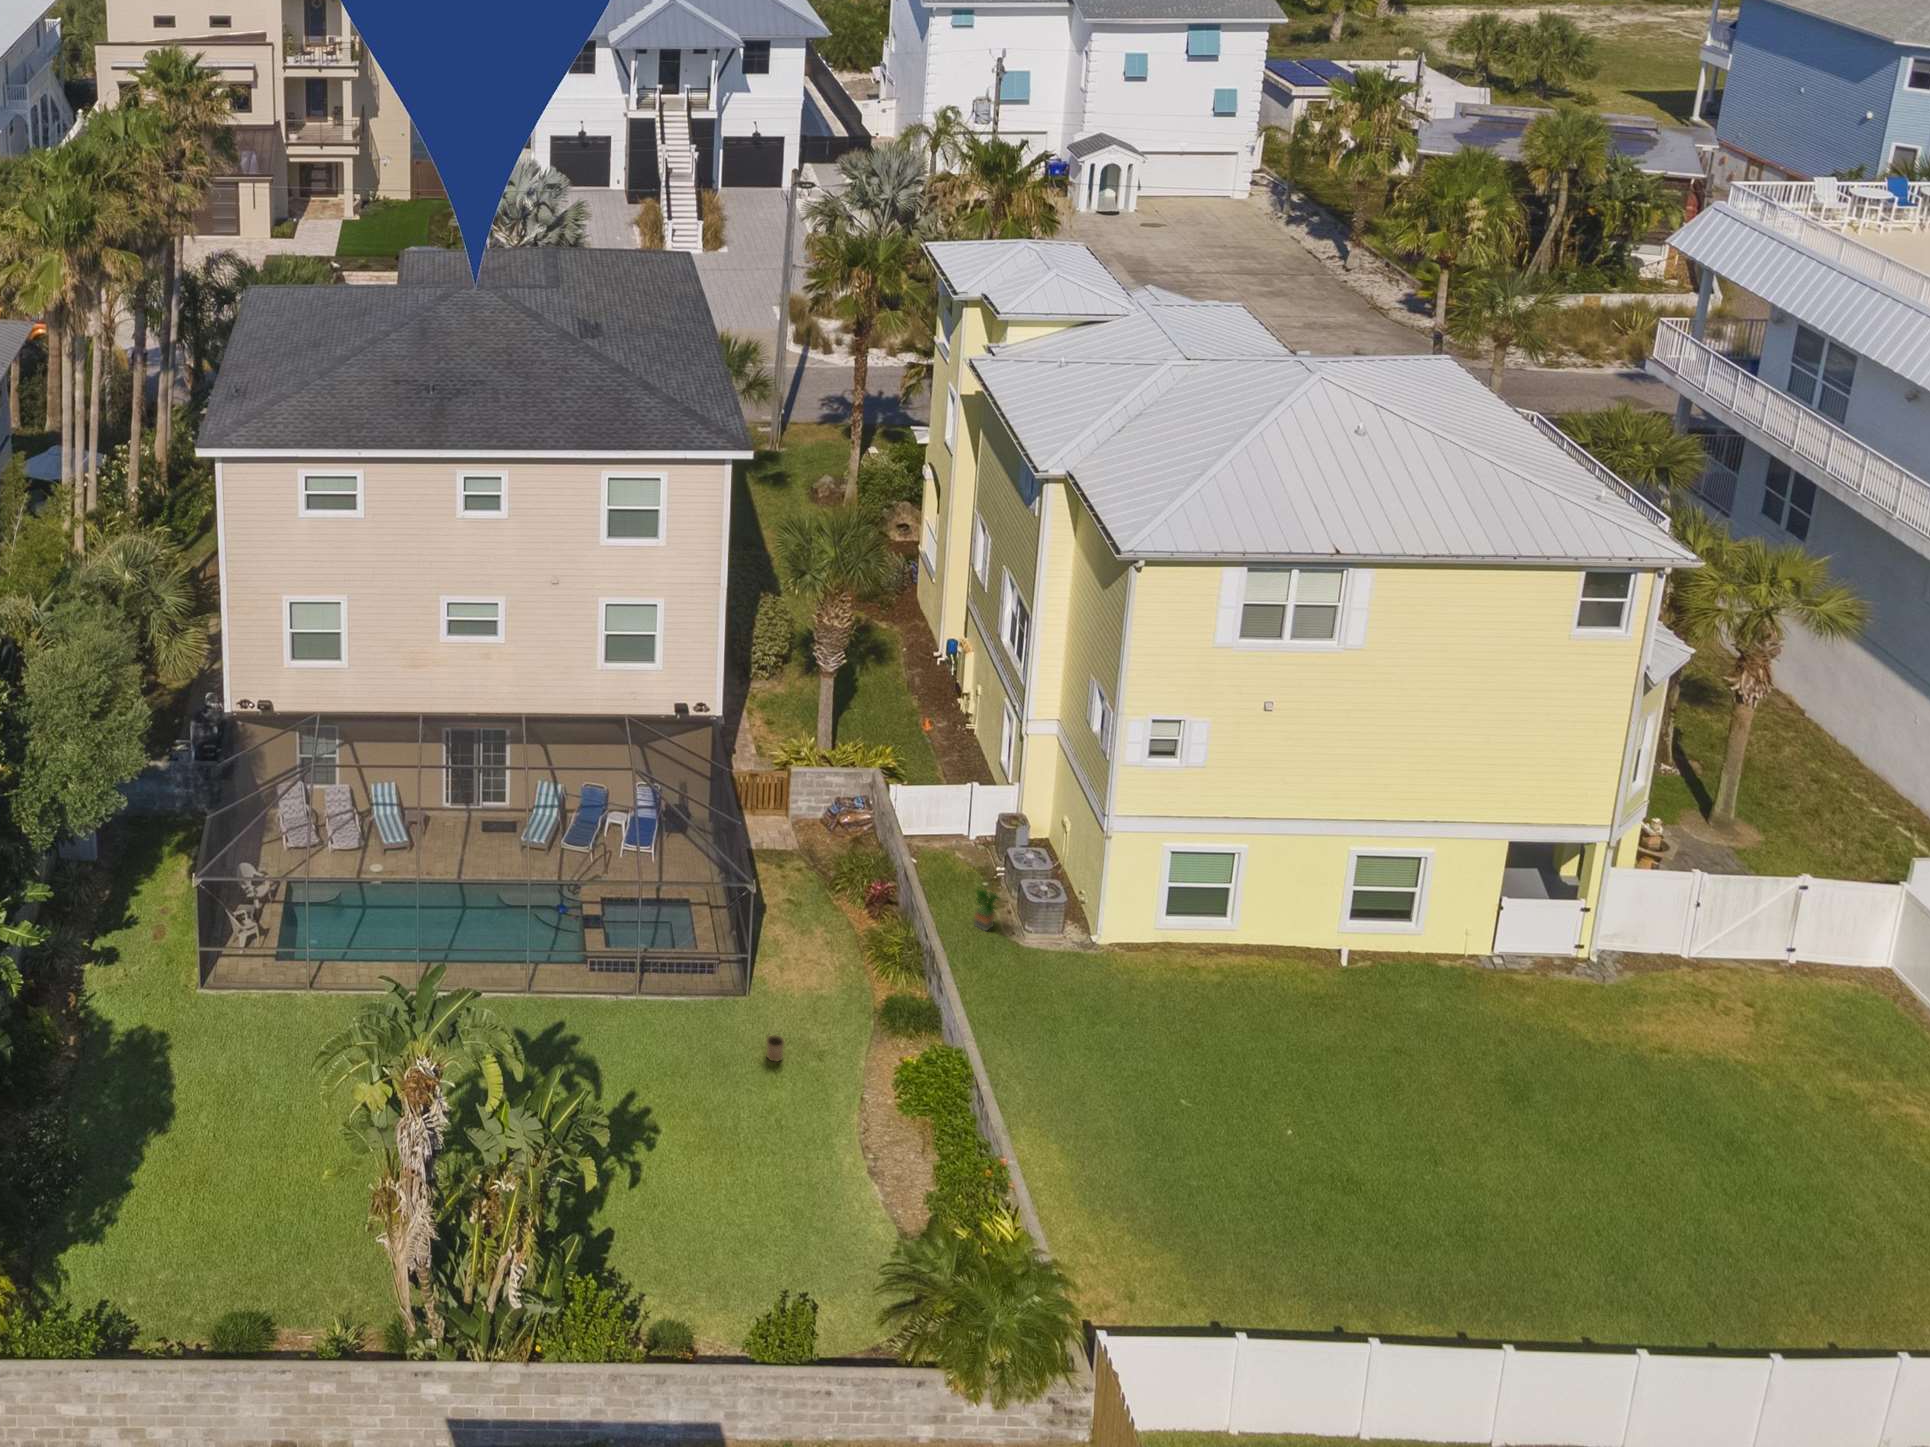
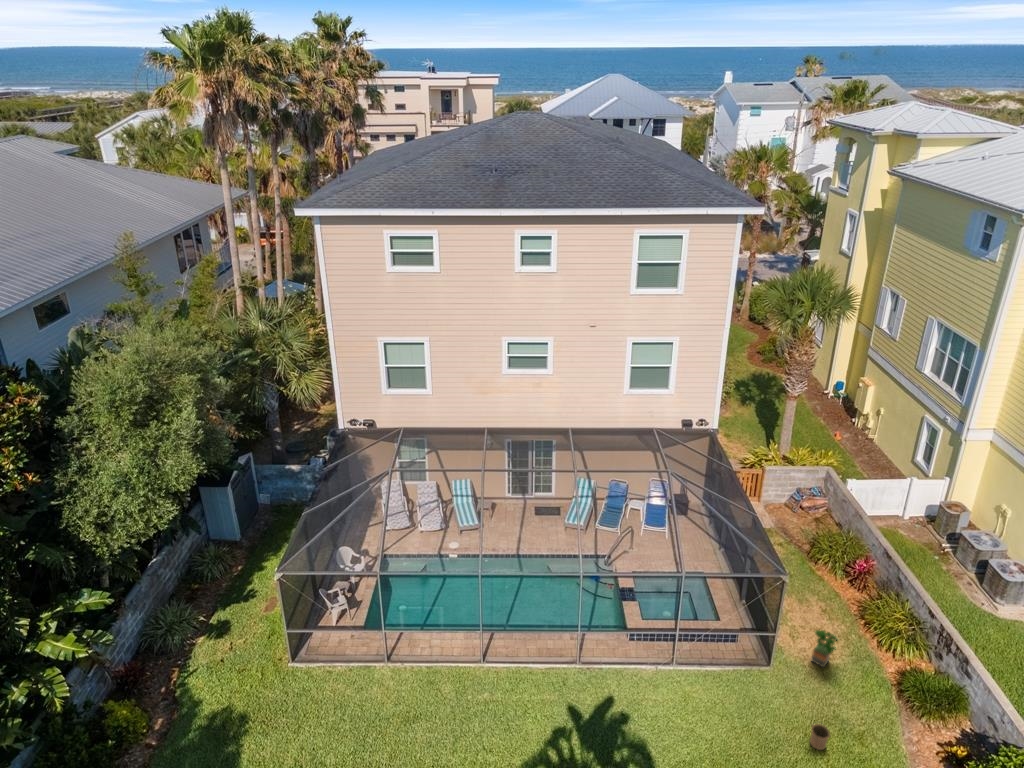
potted tree: present [974,890,1000,931] -> present [811,630,839,667]

